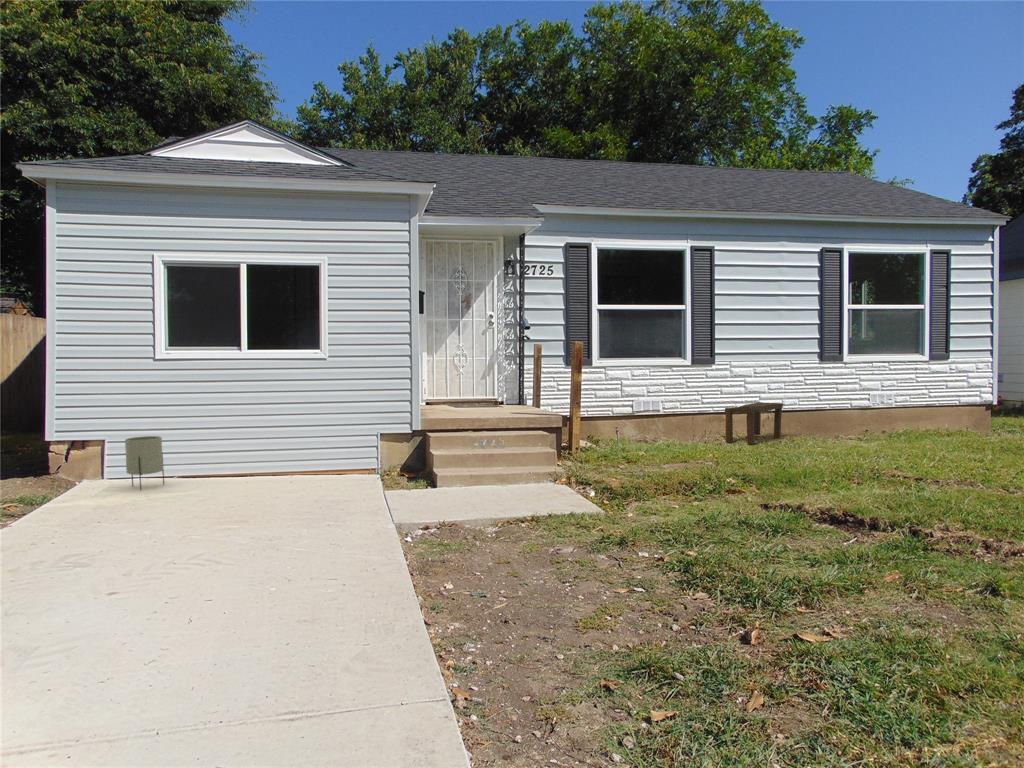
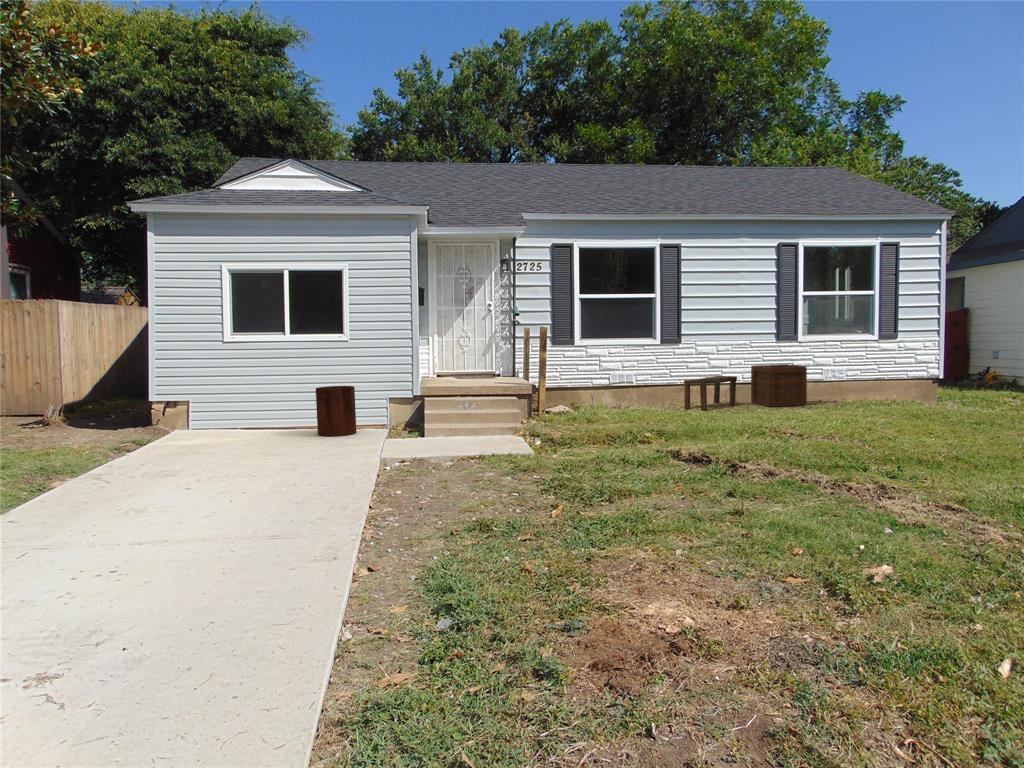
wooden crate: none [794,389,863,440] -> present [751,364,807,407]
trash can: none [282,418,336,486] -> present [316,386,356,436]
planter: present [125,436,164,490] -> none [203,399,231,439]

